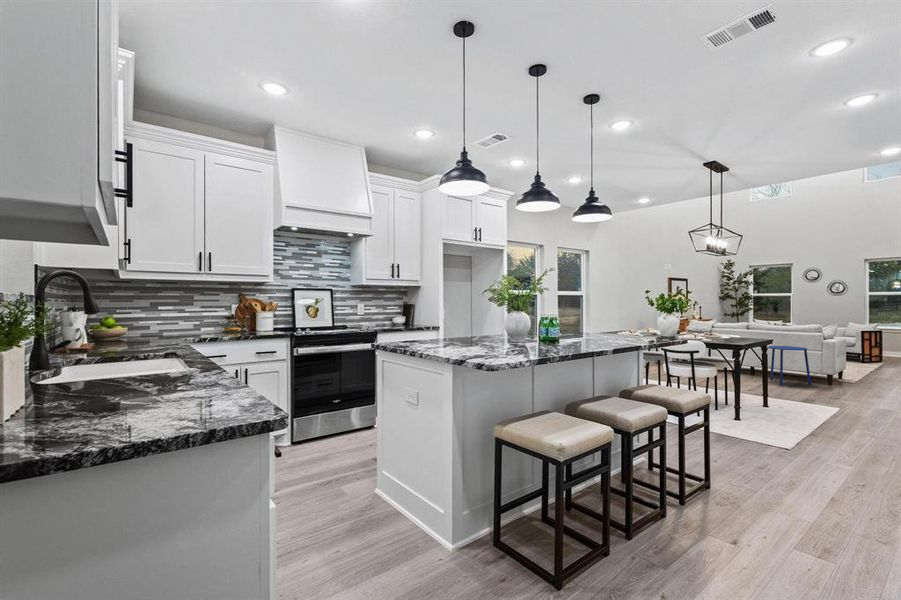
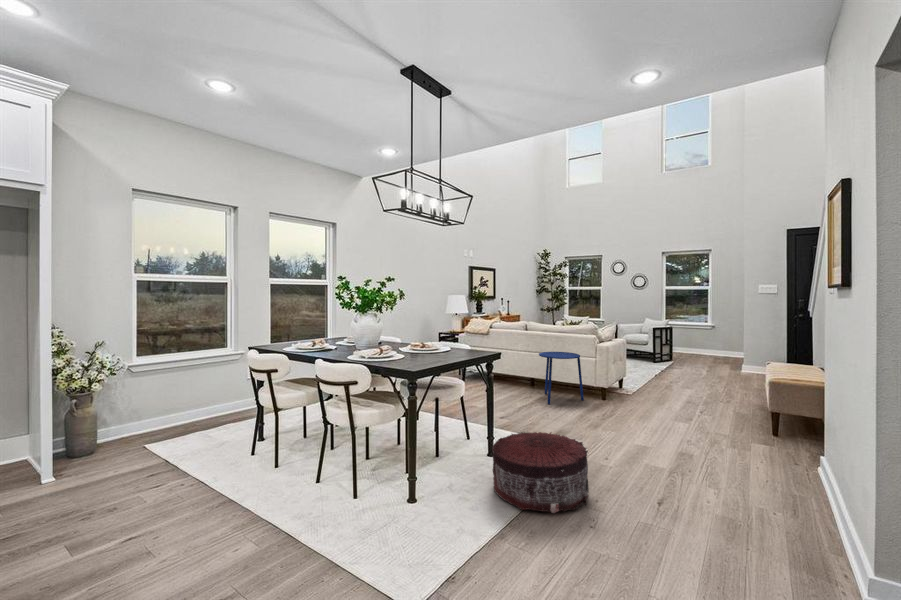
pouf: none [782,389,864,432] -> present [492,432,589,513]

